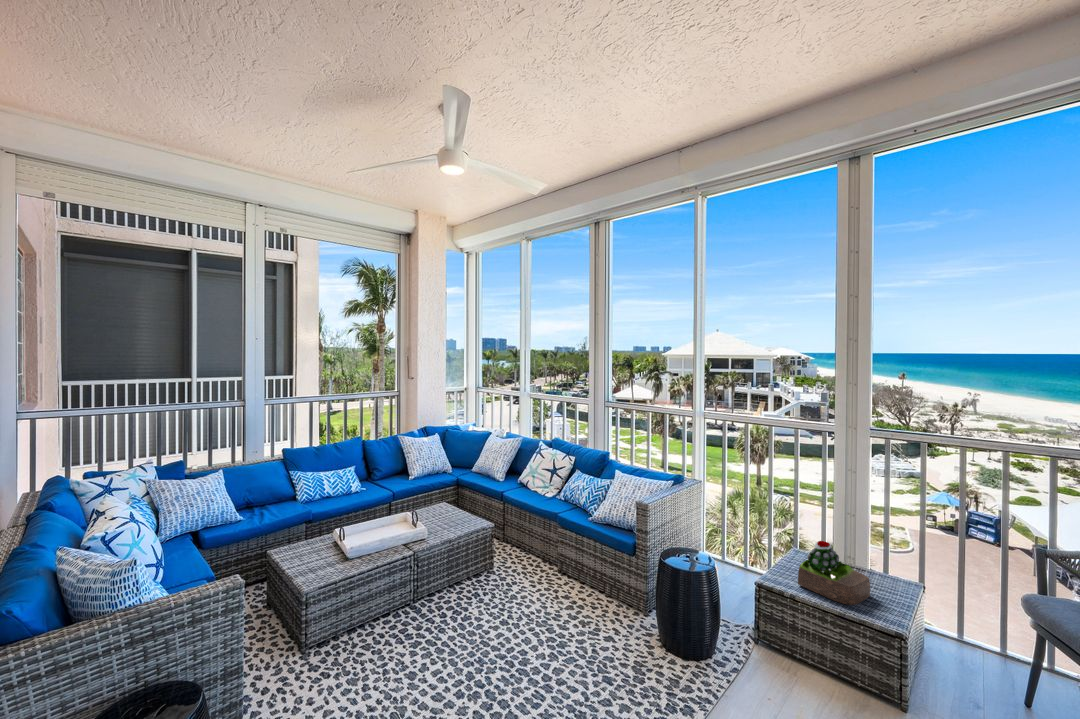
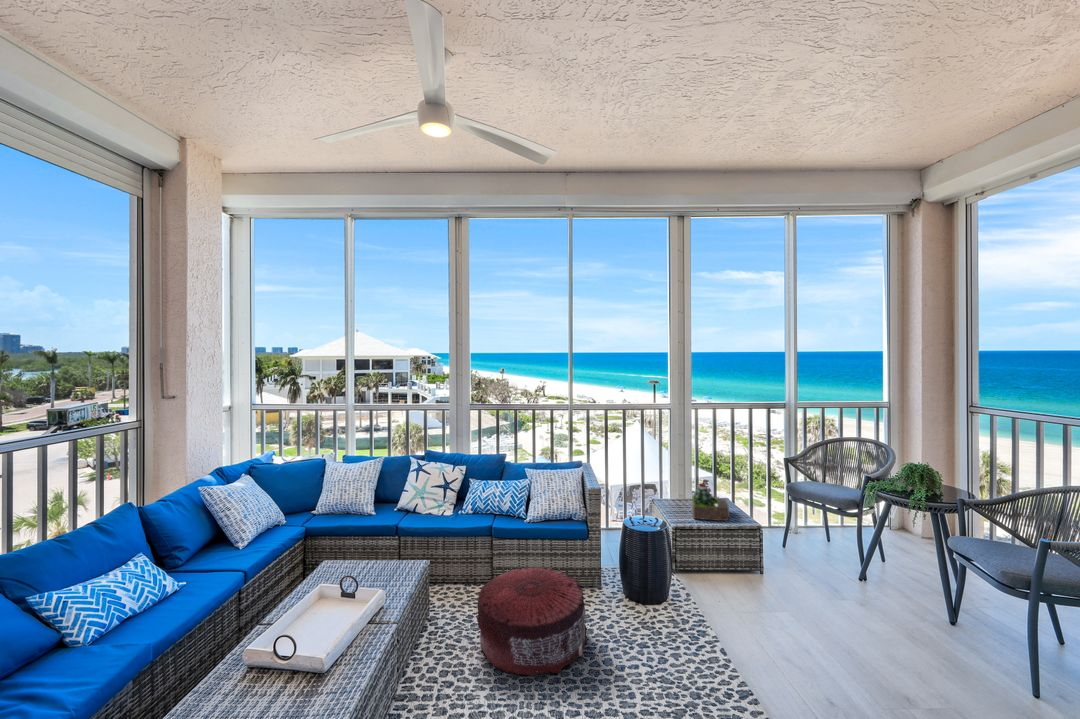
pouf: none [477,553,578,652] -> present [477,567,587,675]

